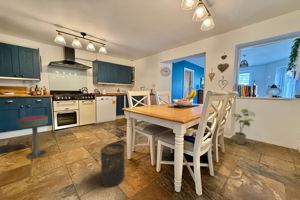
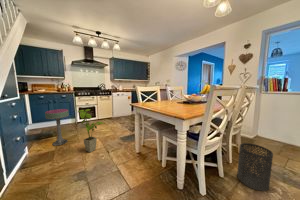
house plant: present [233,109,255,145] -> present [78,109,103,152]
trash can: present [101,144,125,187] -> present [237,143,273,191]

